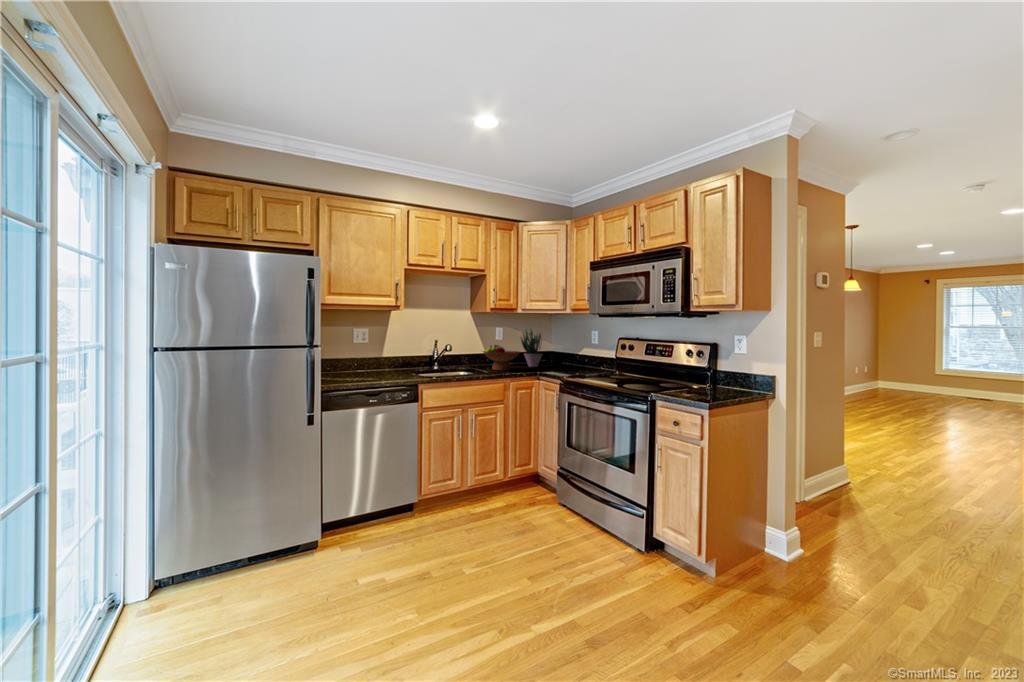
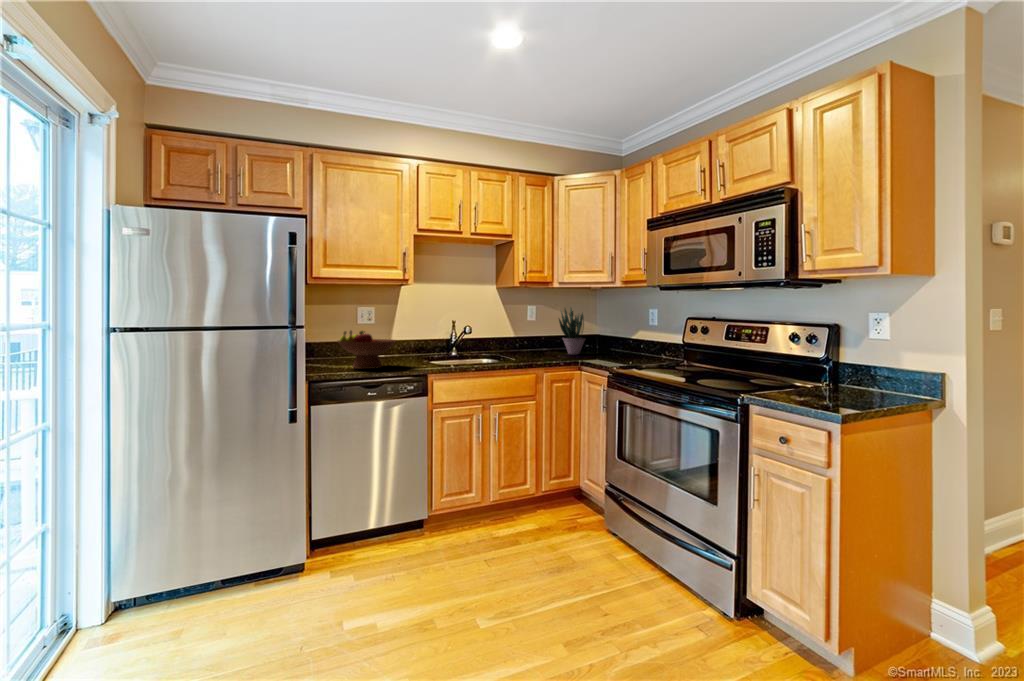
fruit bowl: present [483,345,520,370] -> present [338,331,396,369]

